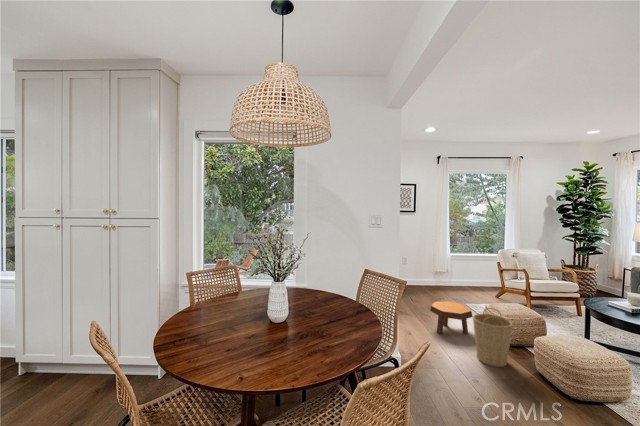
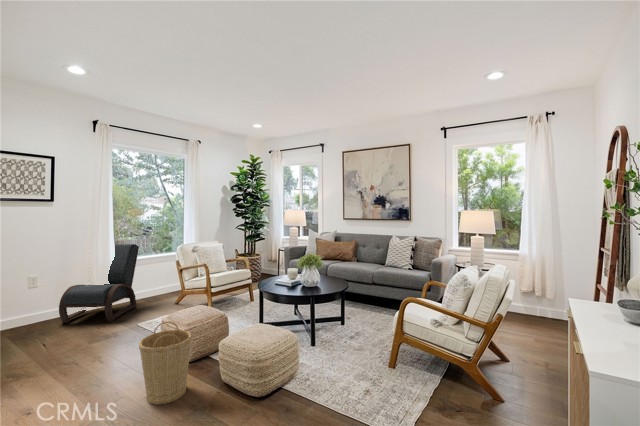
lounge chair: none [416,242,467,298] -> present [59,244,139,323]
footstool: present [430,302,473,334] -> none [73,327,143,385]

